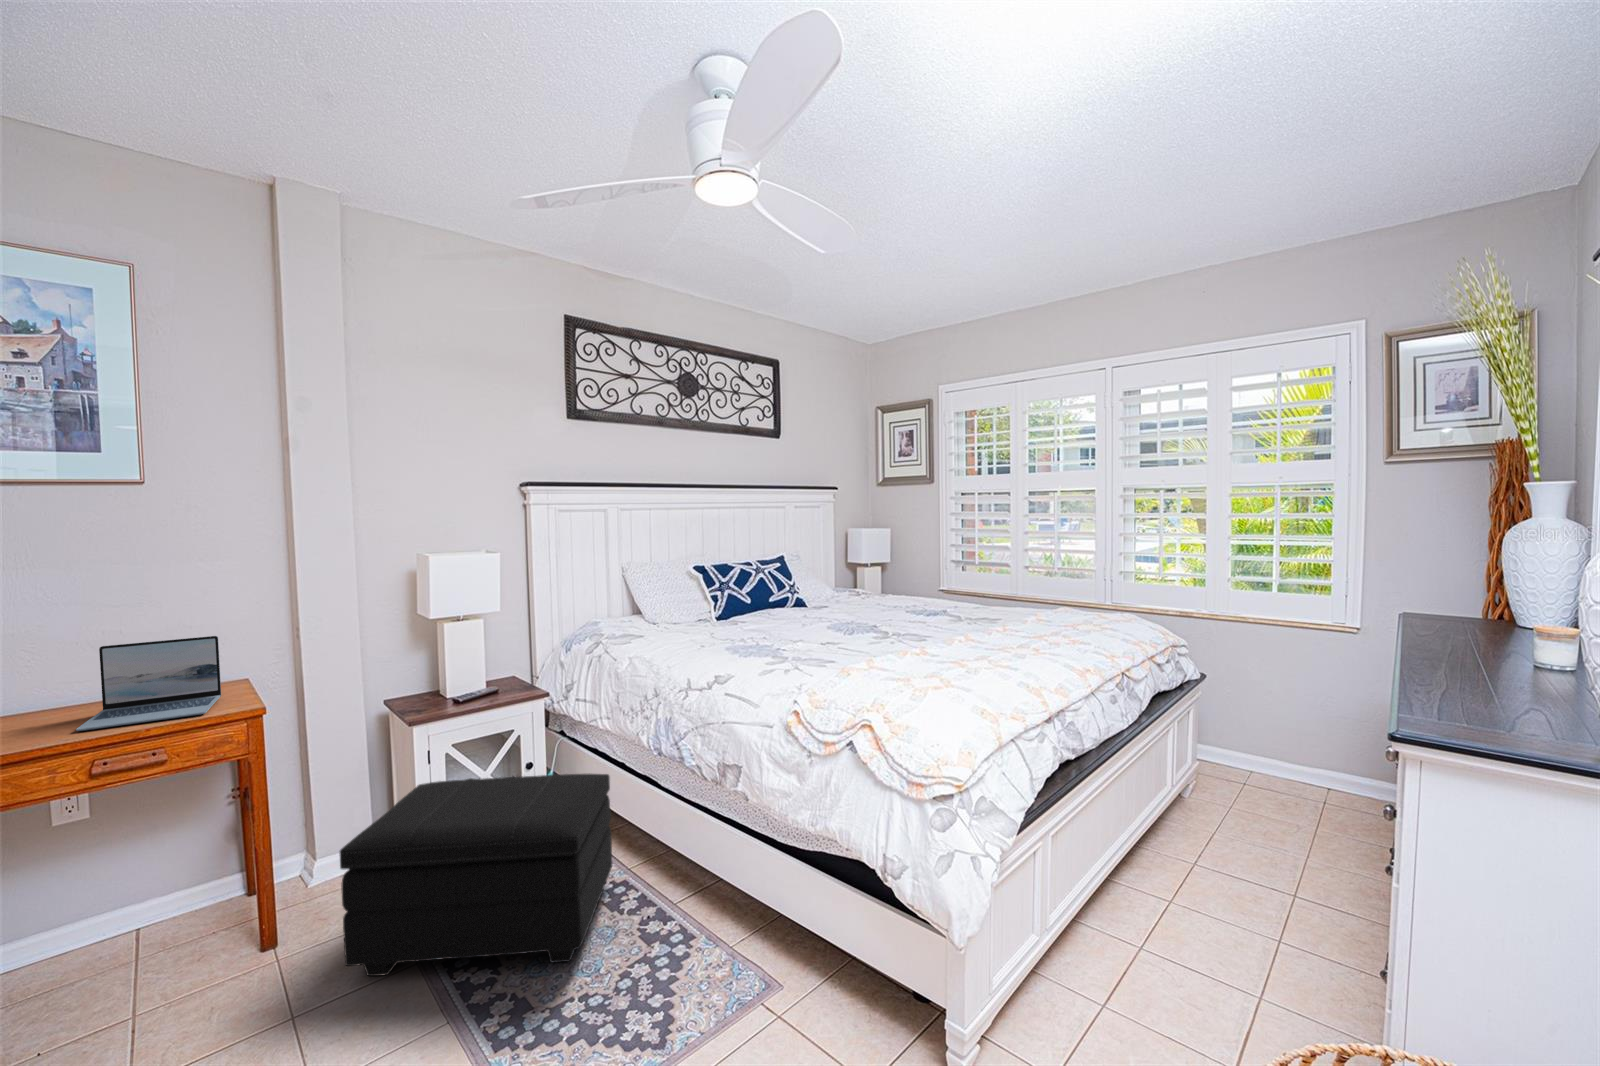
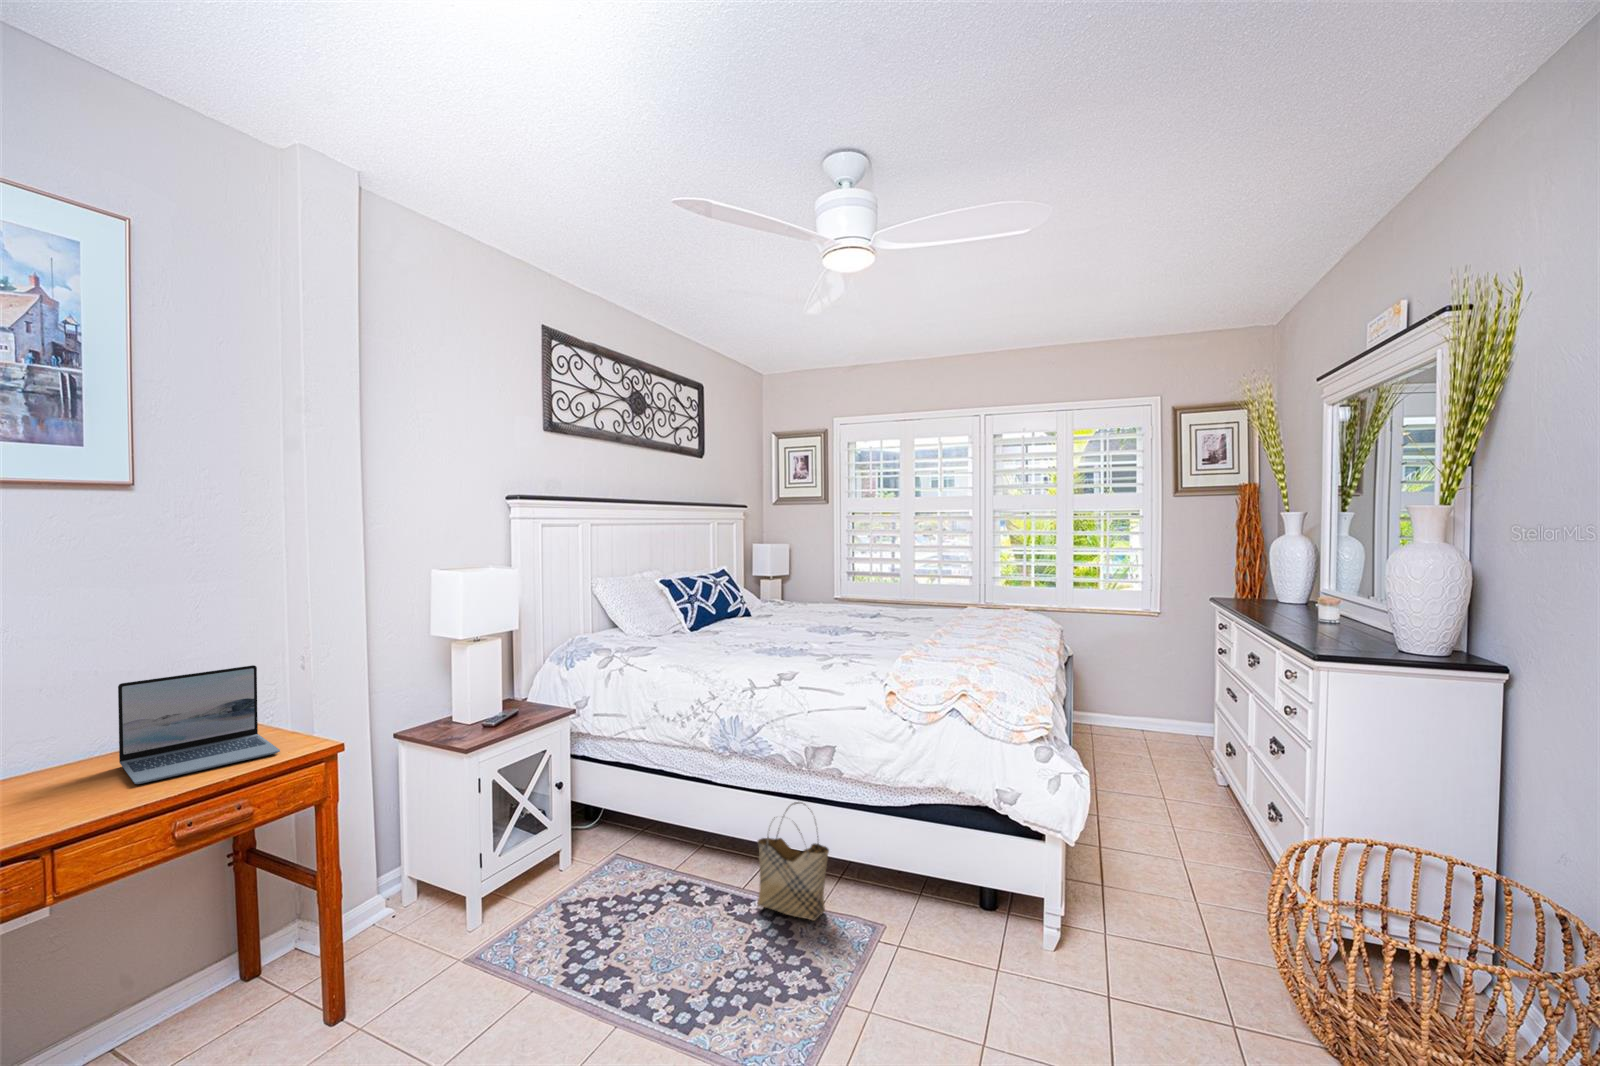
footstool: present [339,774,612,976] -> none [468,780,704,1010]
woven basket: none [670,818,738,957] -> present [758,802,829,921]

